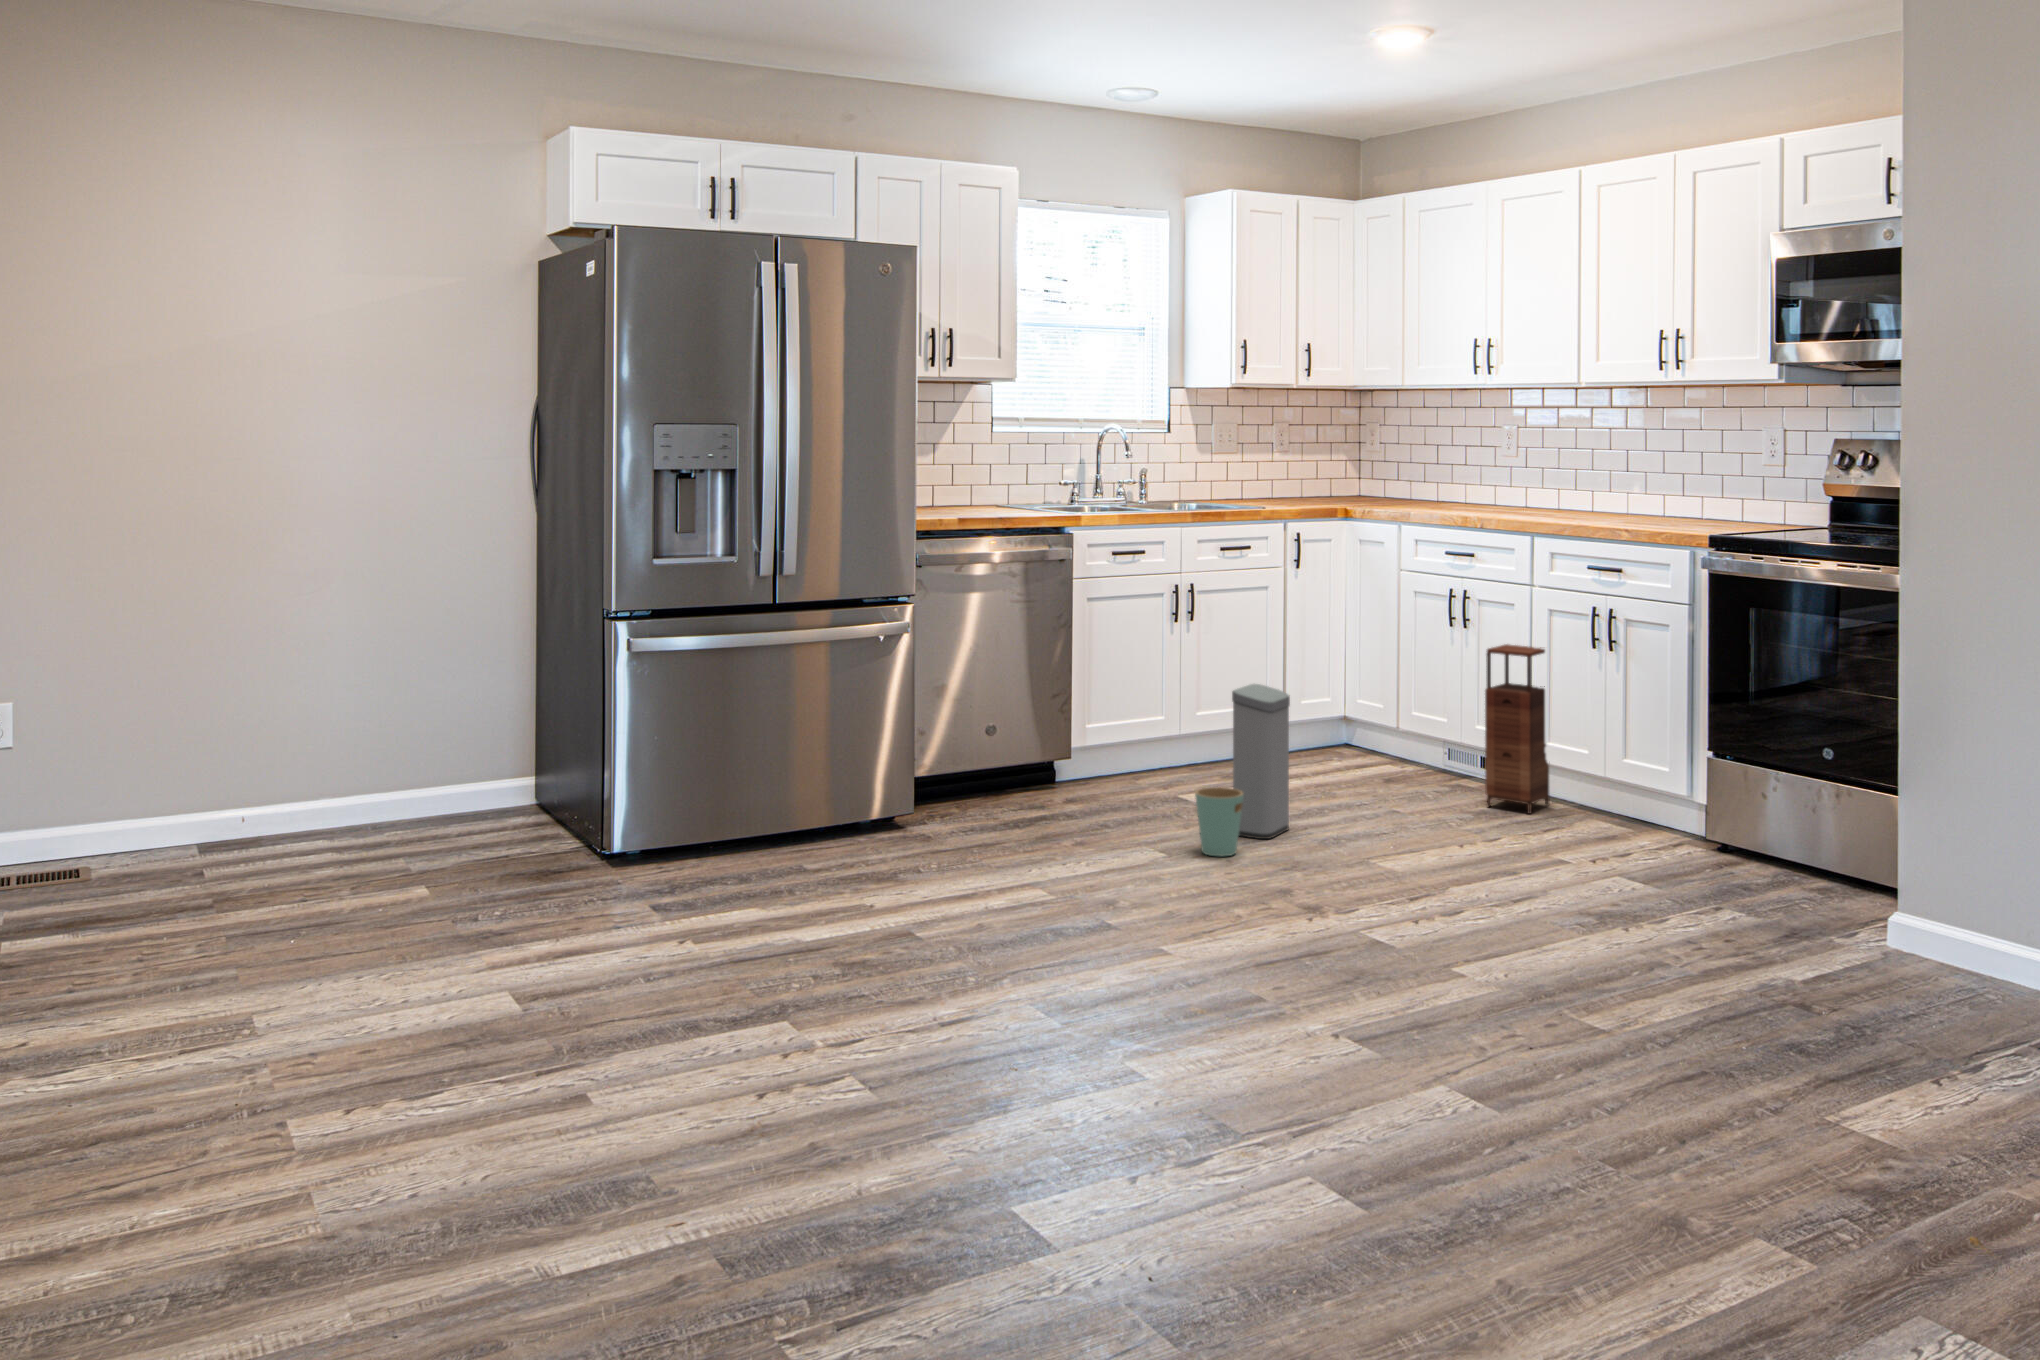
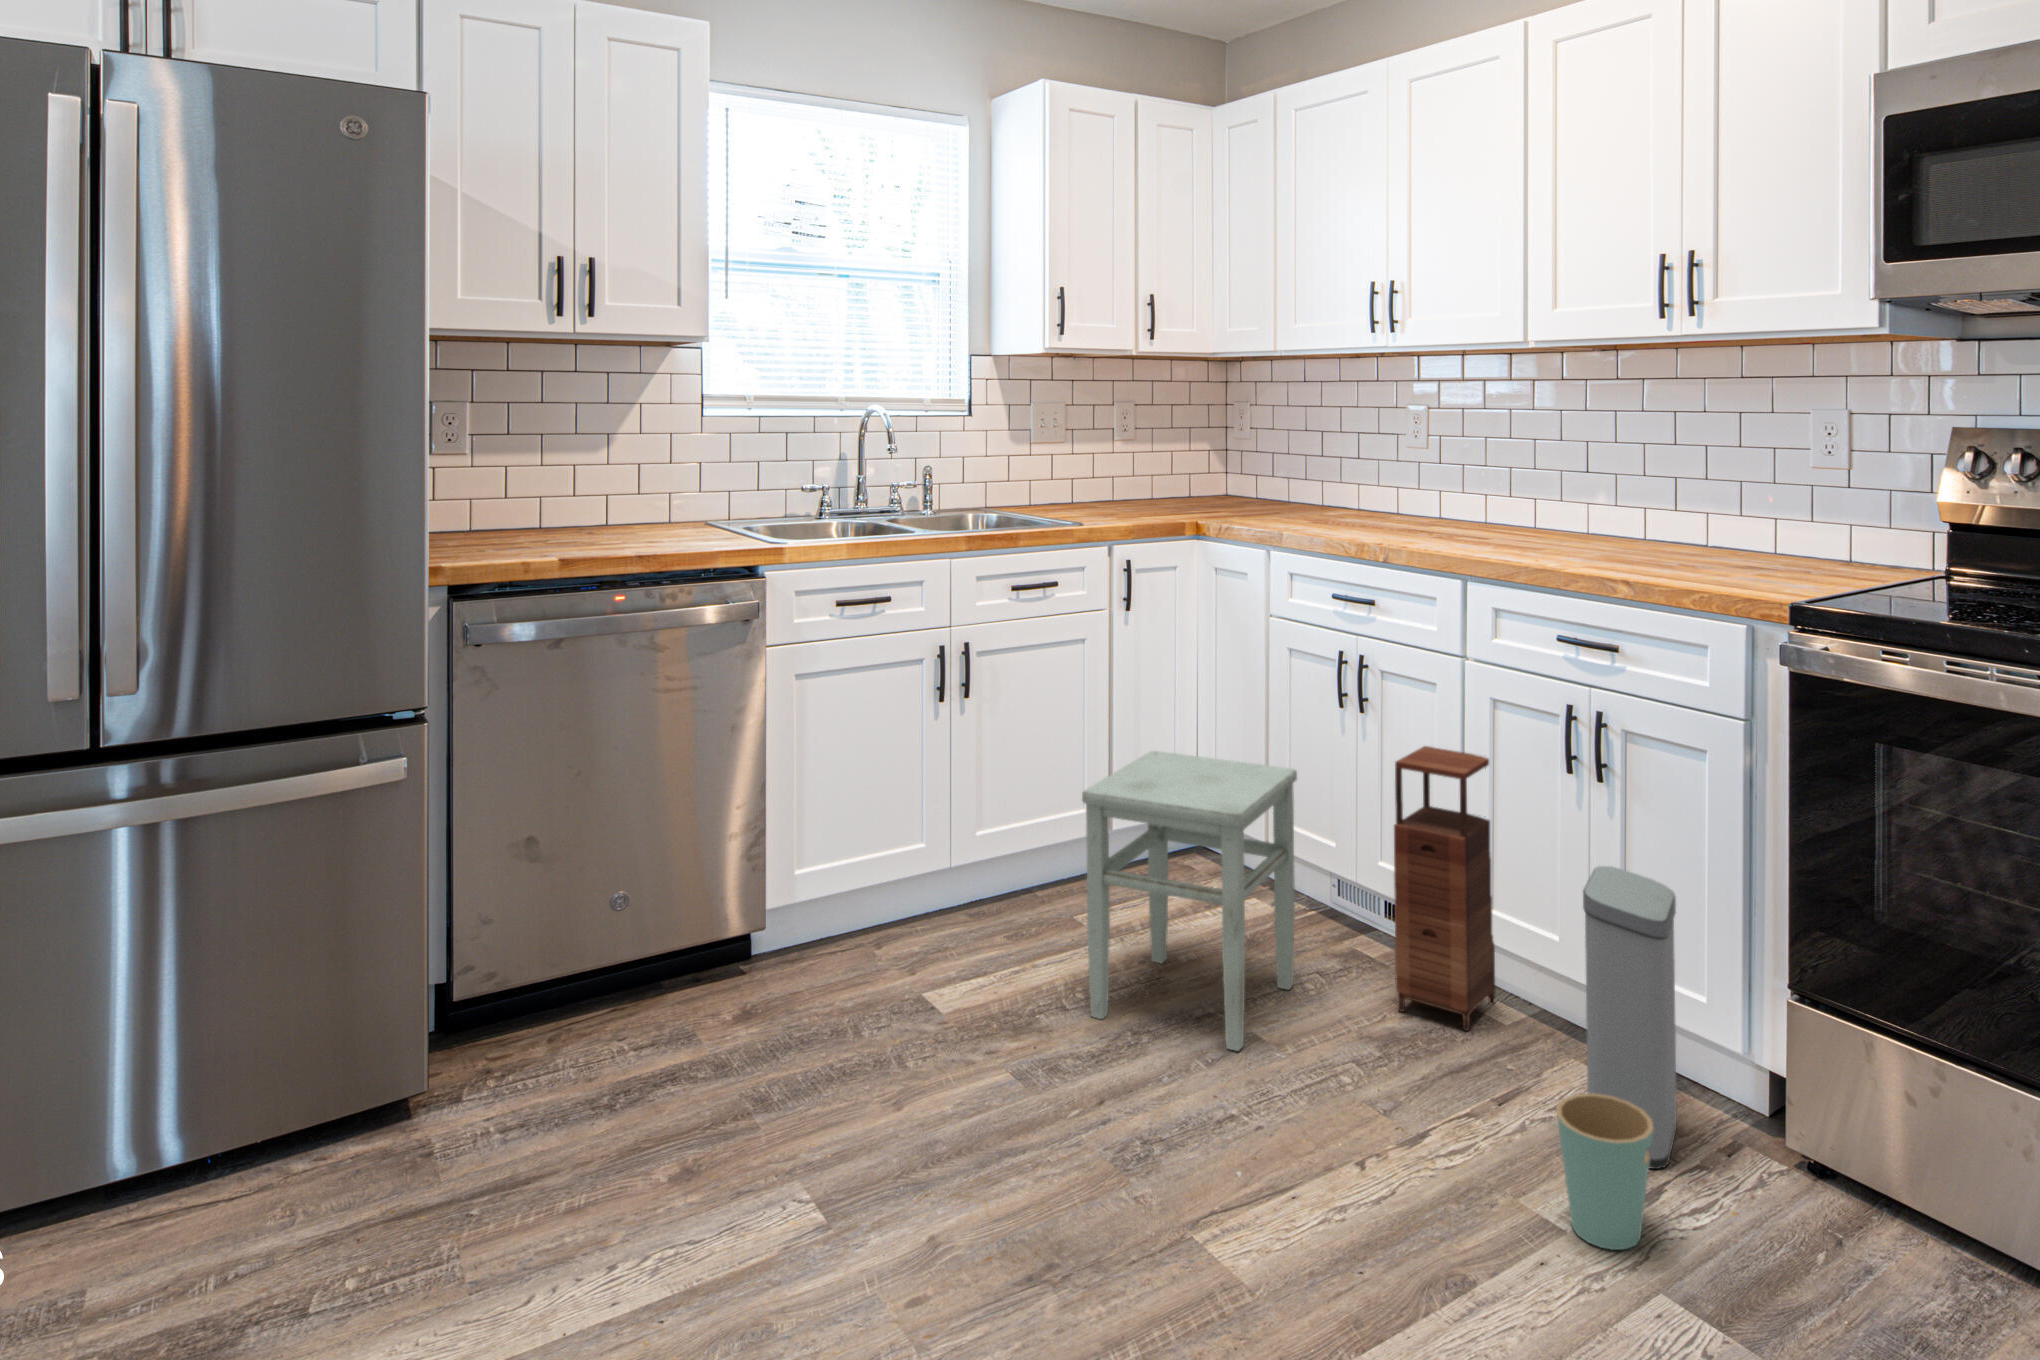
stool: none [1288,651,1423,817] -> present [1082,751,1297,1051]
trash can: present [1195,684,1290,856] -> present [1556,866,1677,1250]

